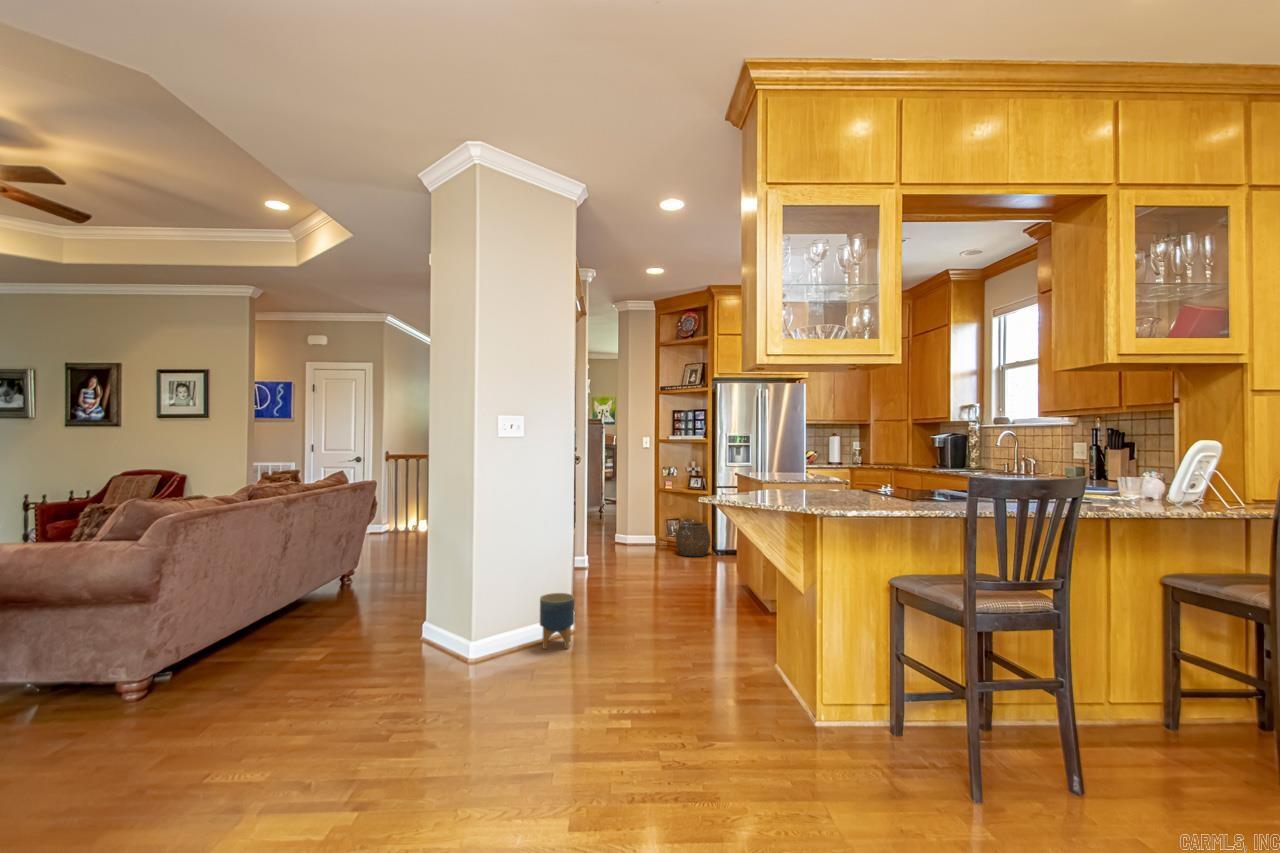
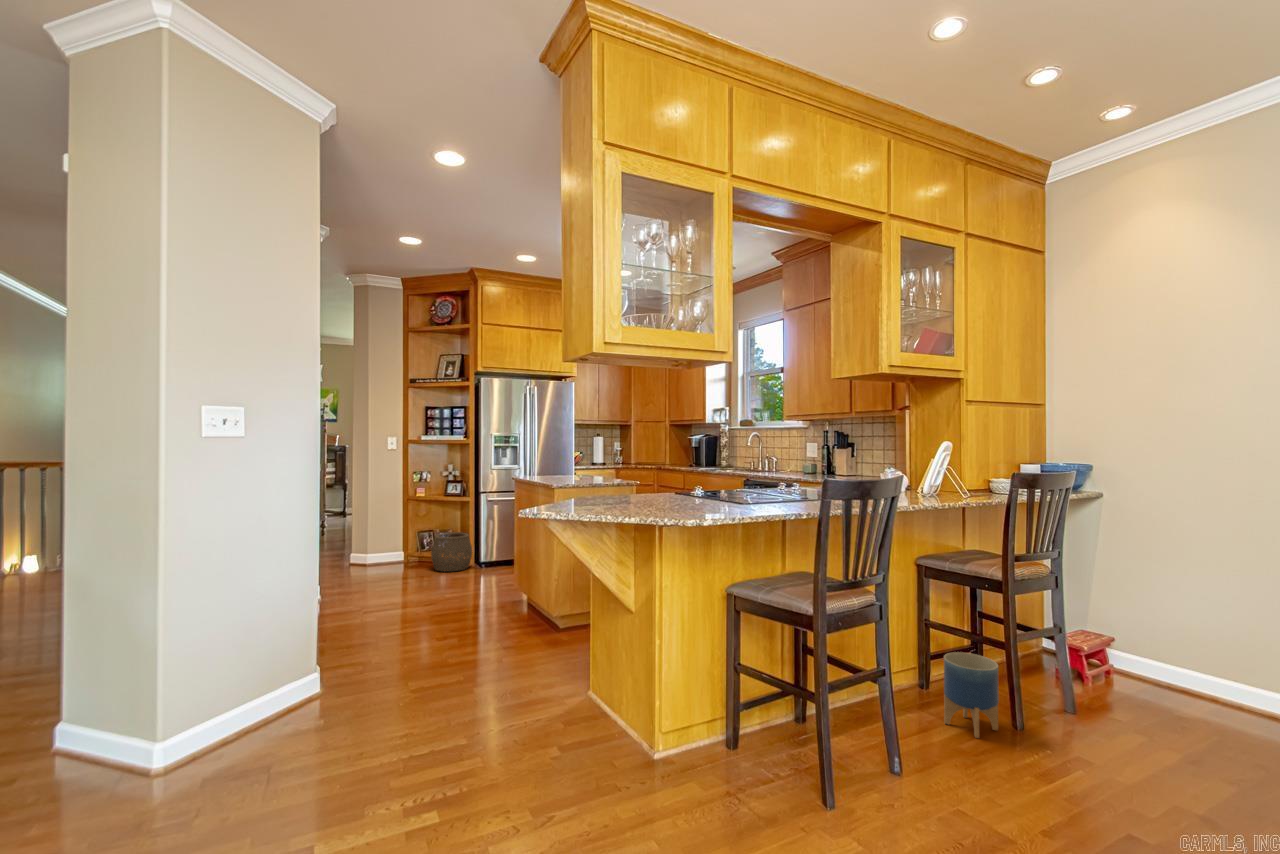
planter: present [540,593,575,649] -> present [944,652,999,738]

